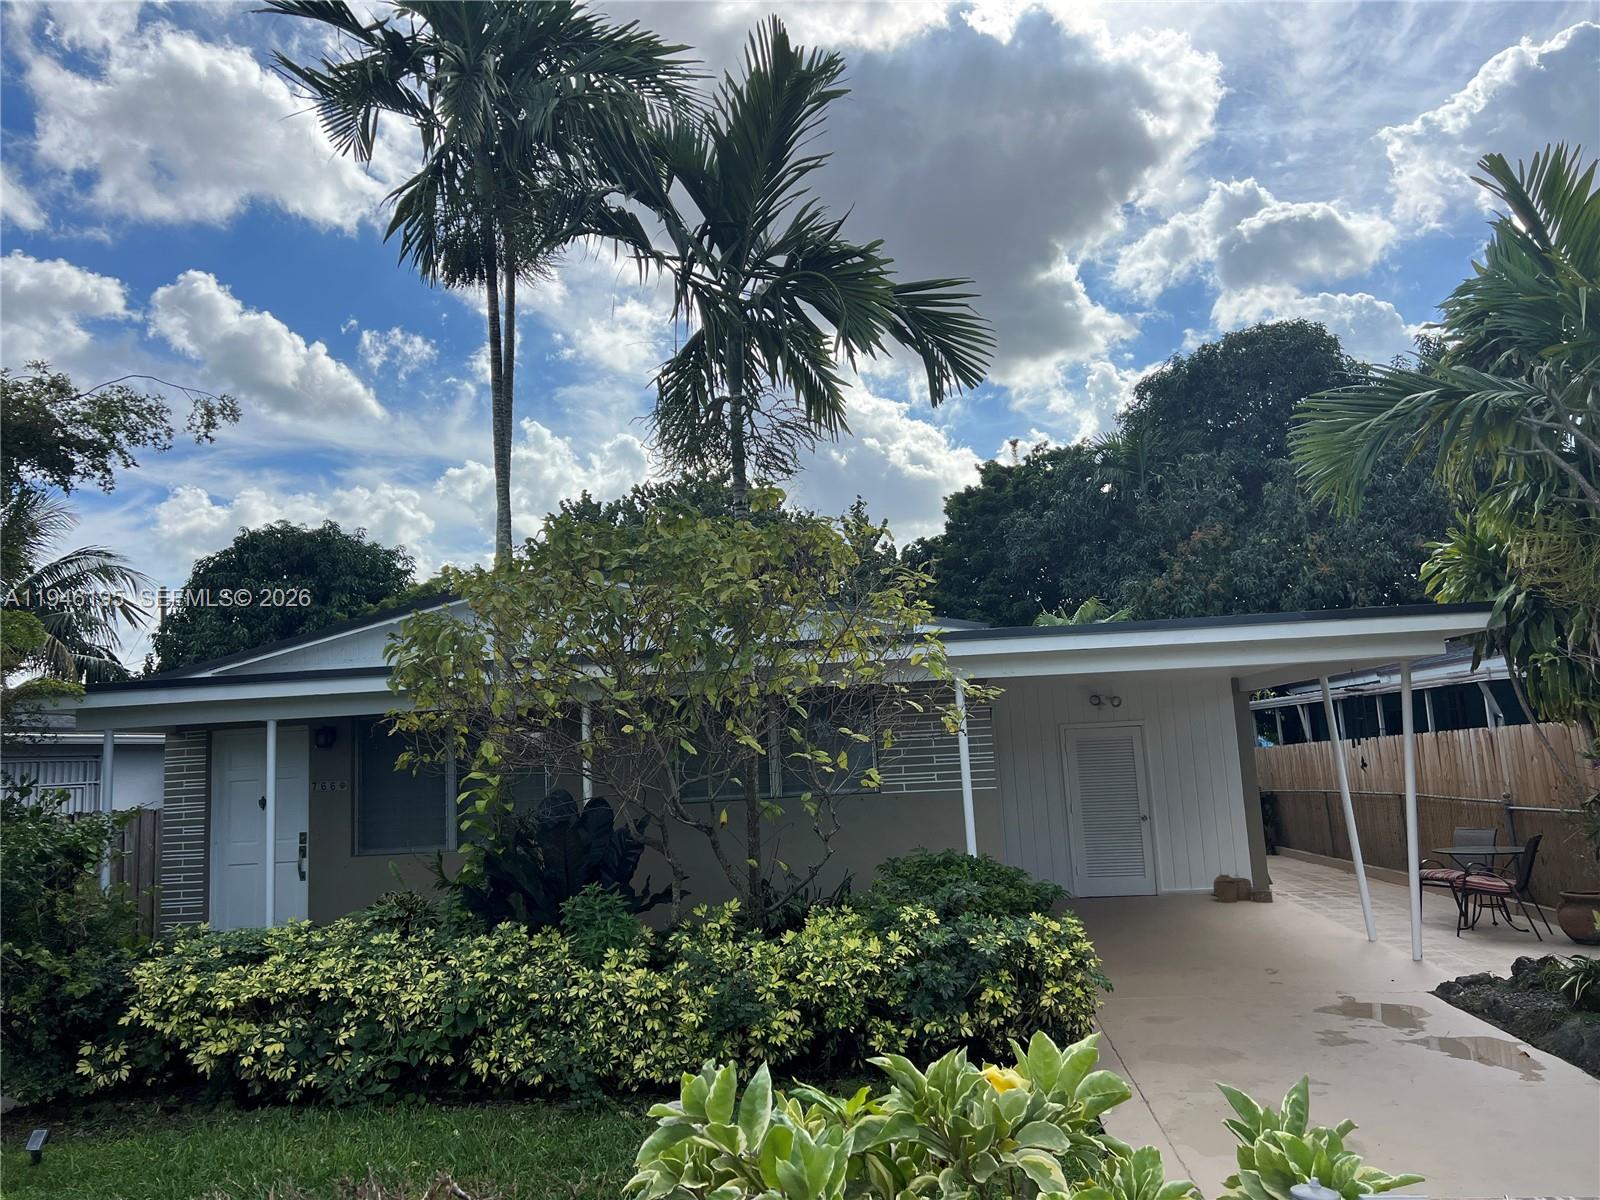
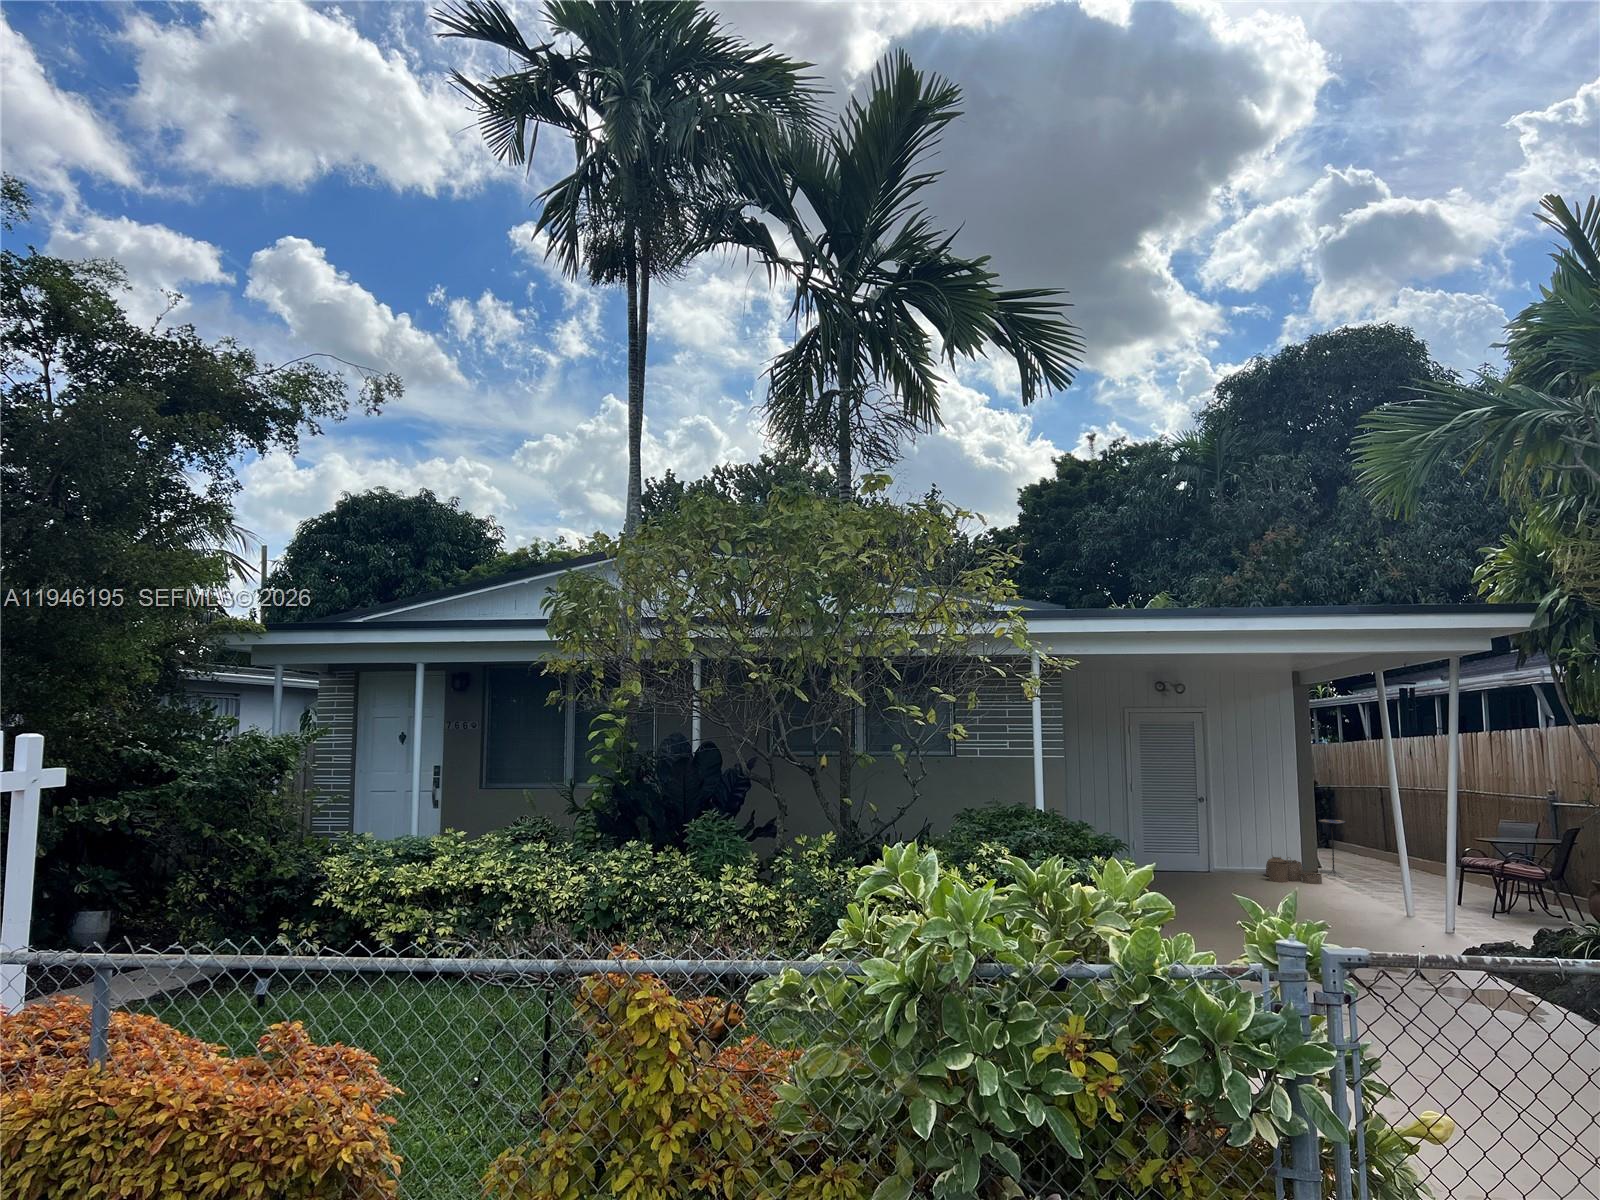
side table: none [1264,831,1295,892] -> present [1318,820,1346,875]

